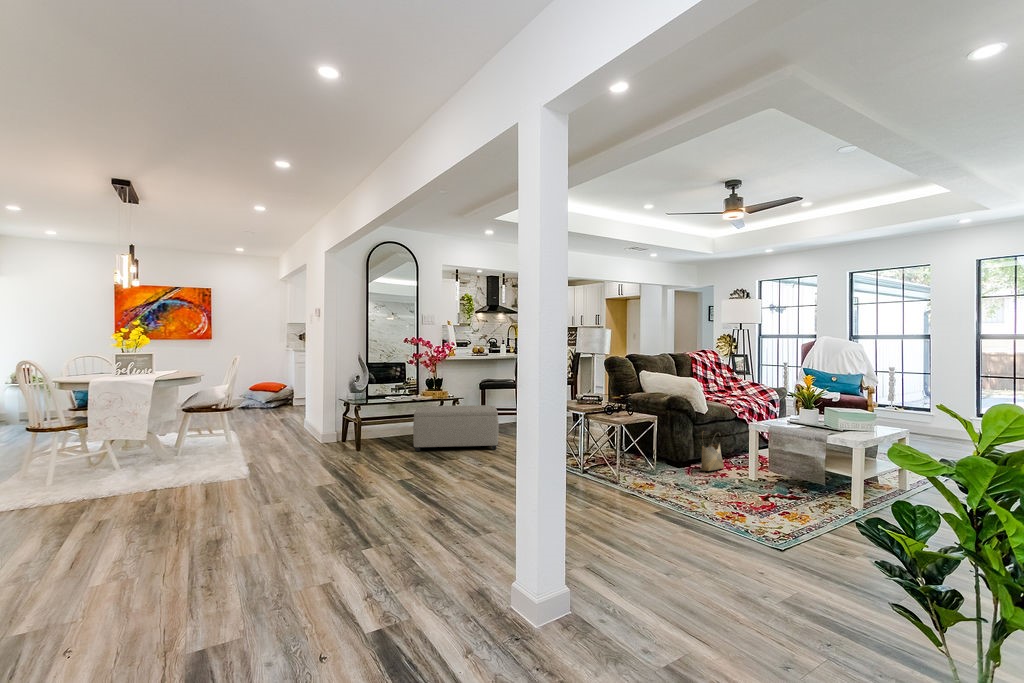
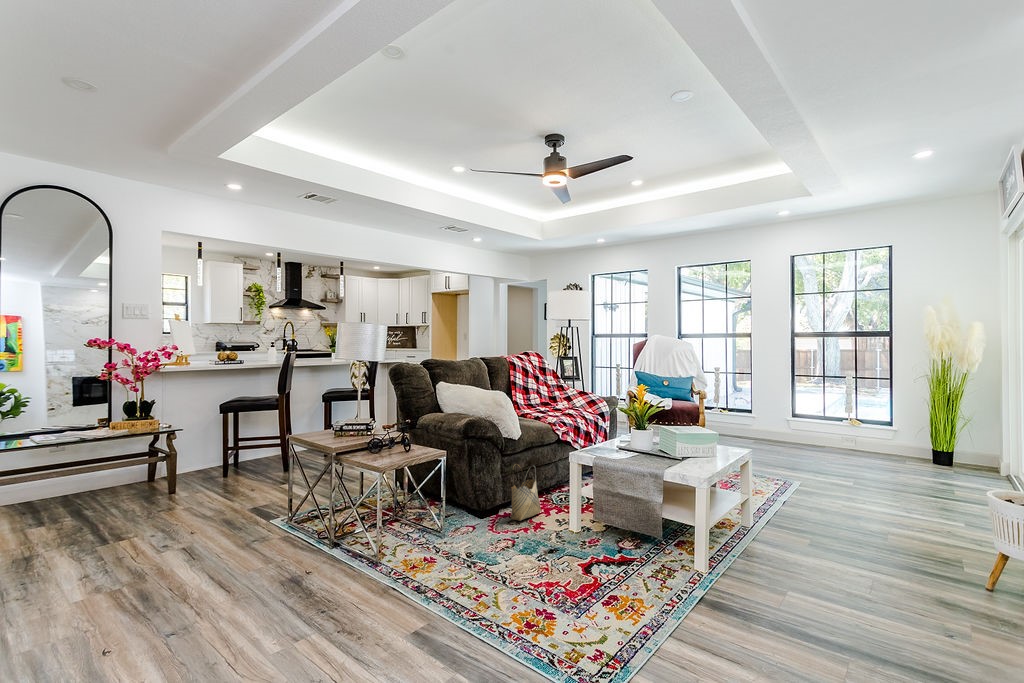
ottoman: present [413,405,499,451] -> none [55,441,226,530]

